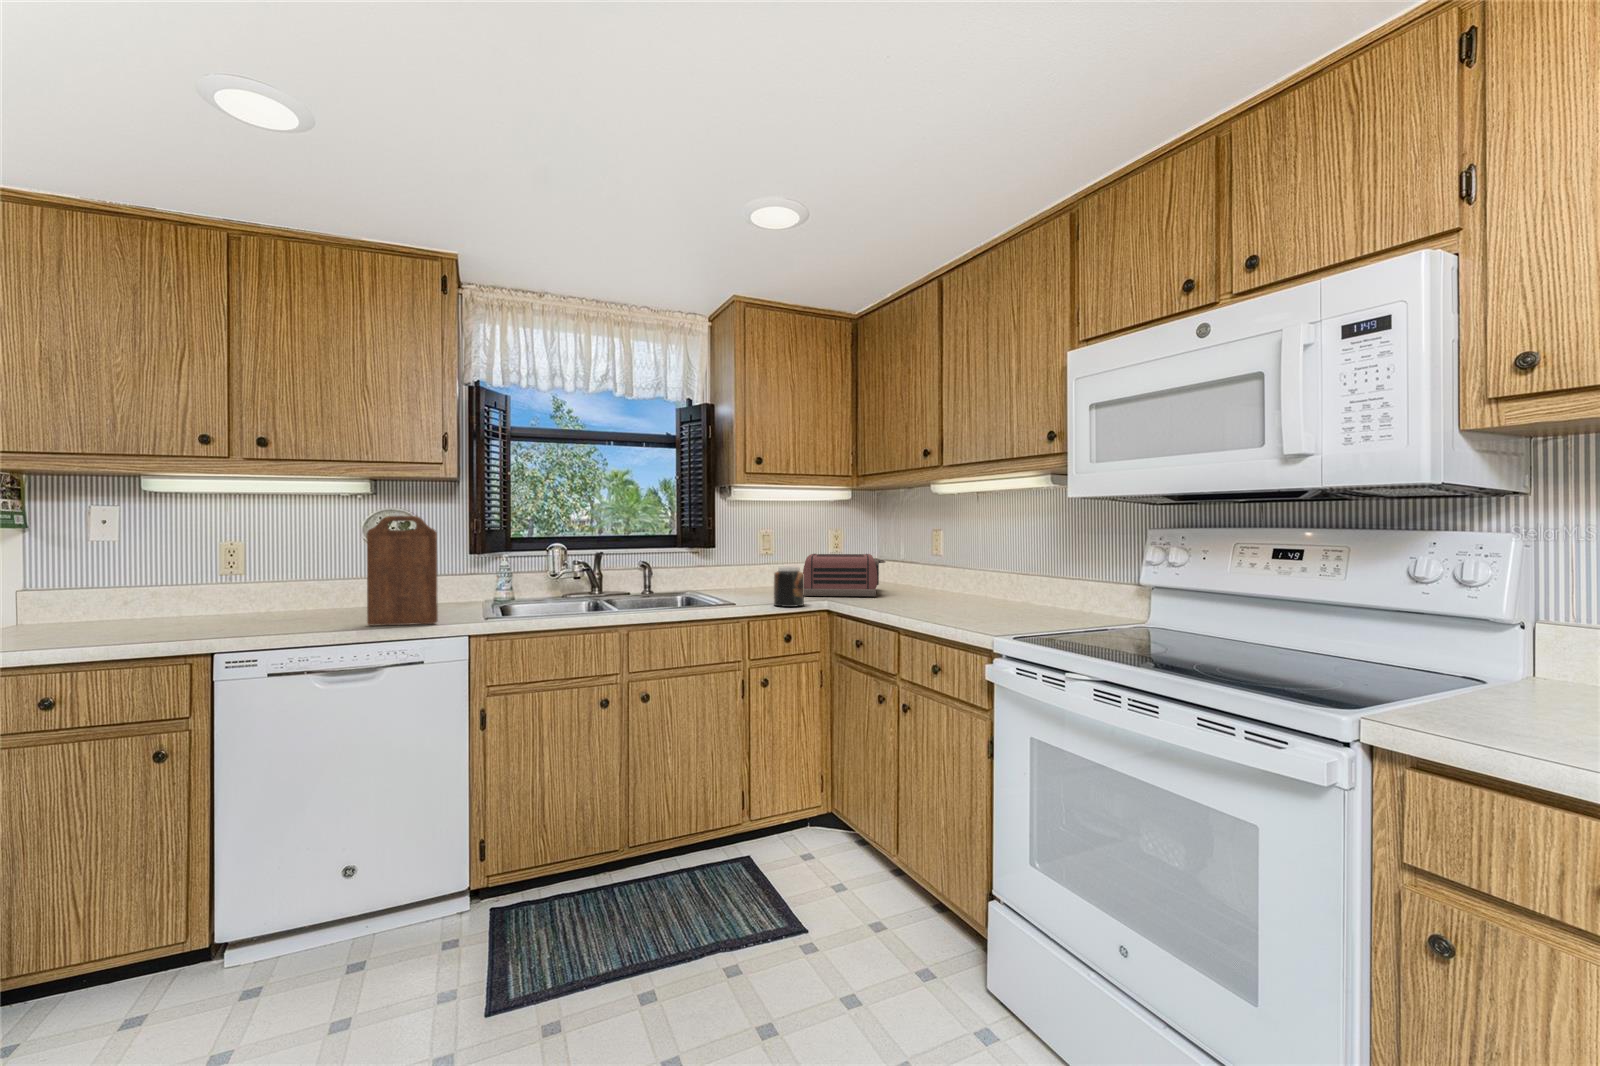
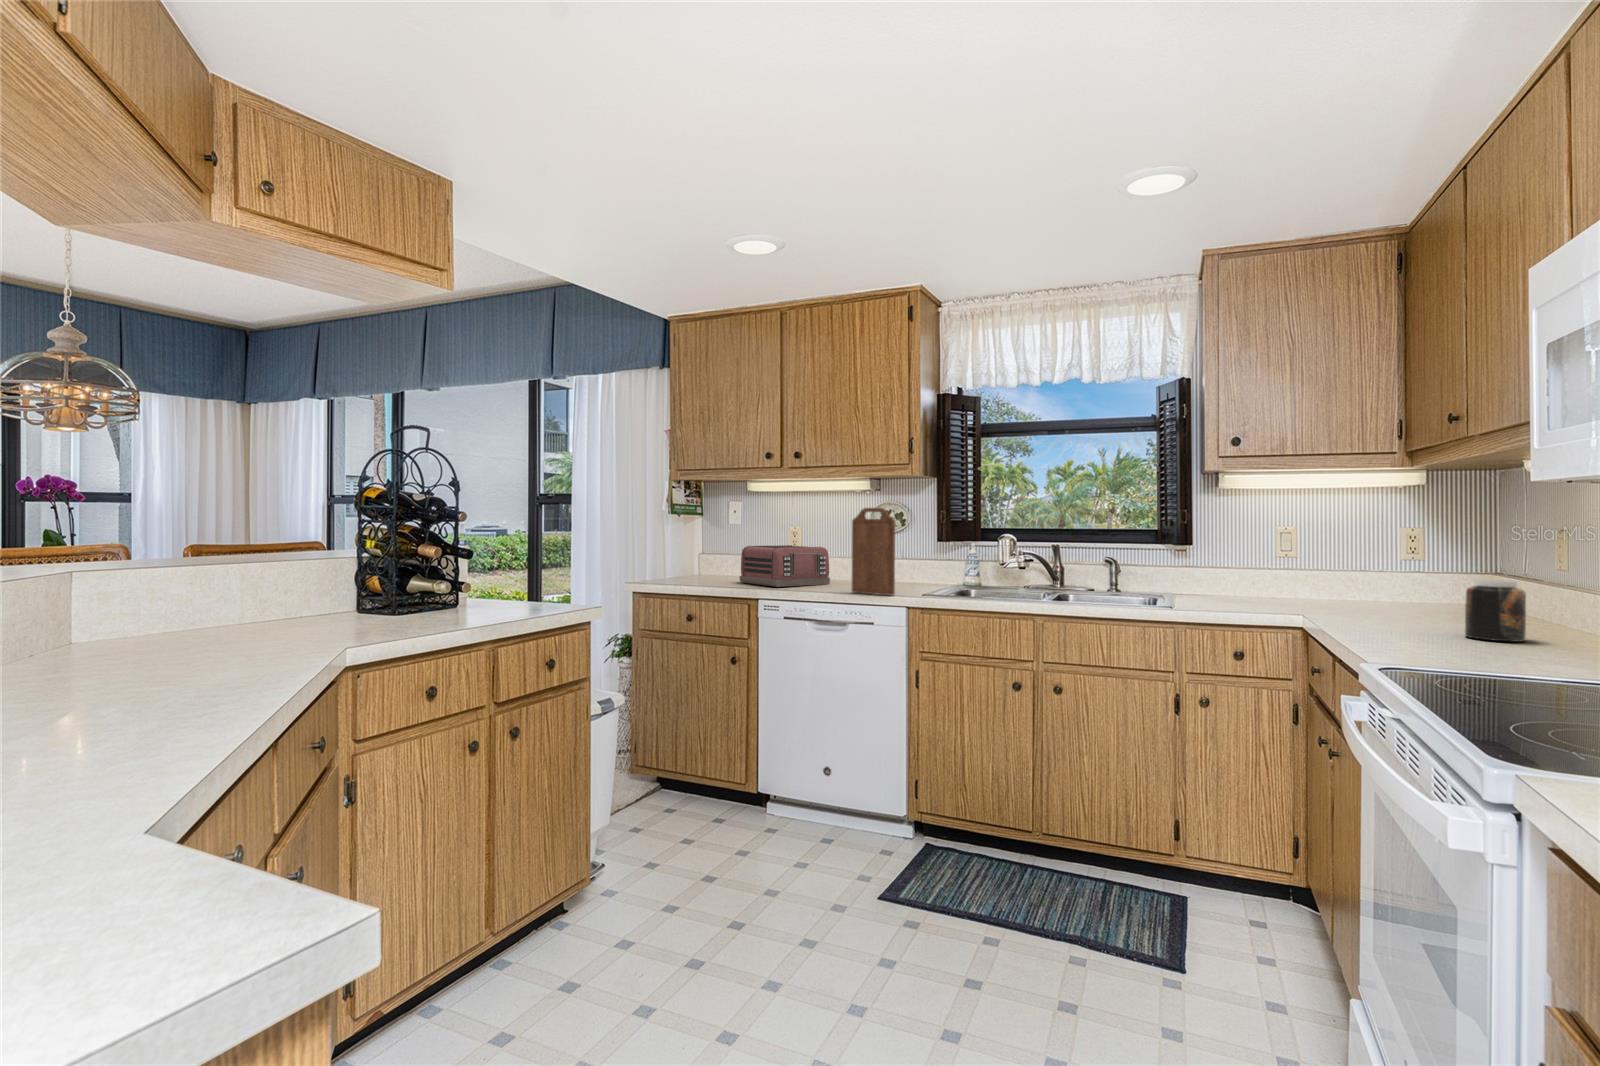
toaster: present [803,554,885,596] -> present [740,545,830,587]
jar: present [774,566,804,607] -> present [1465,579,1526,642]

